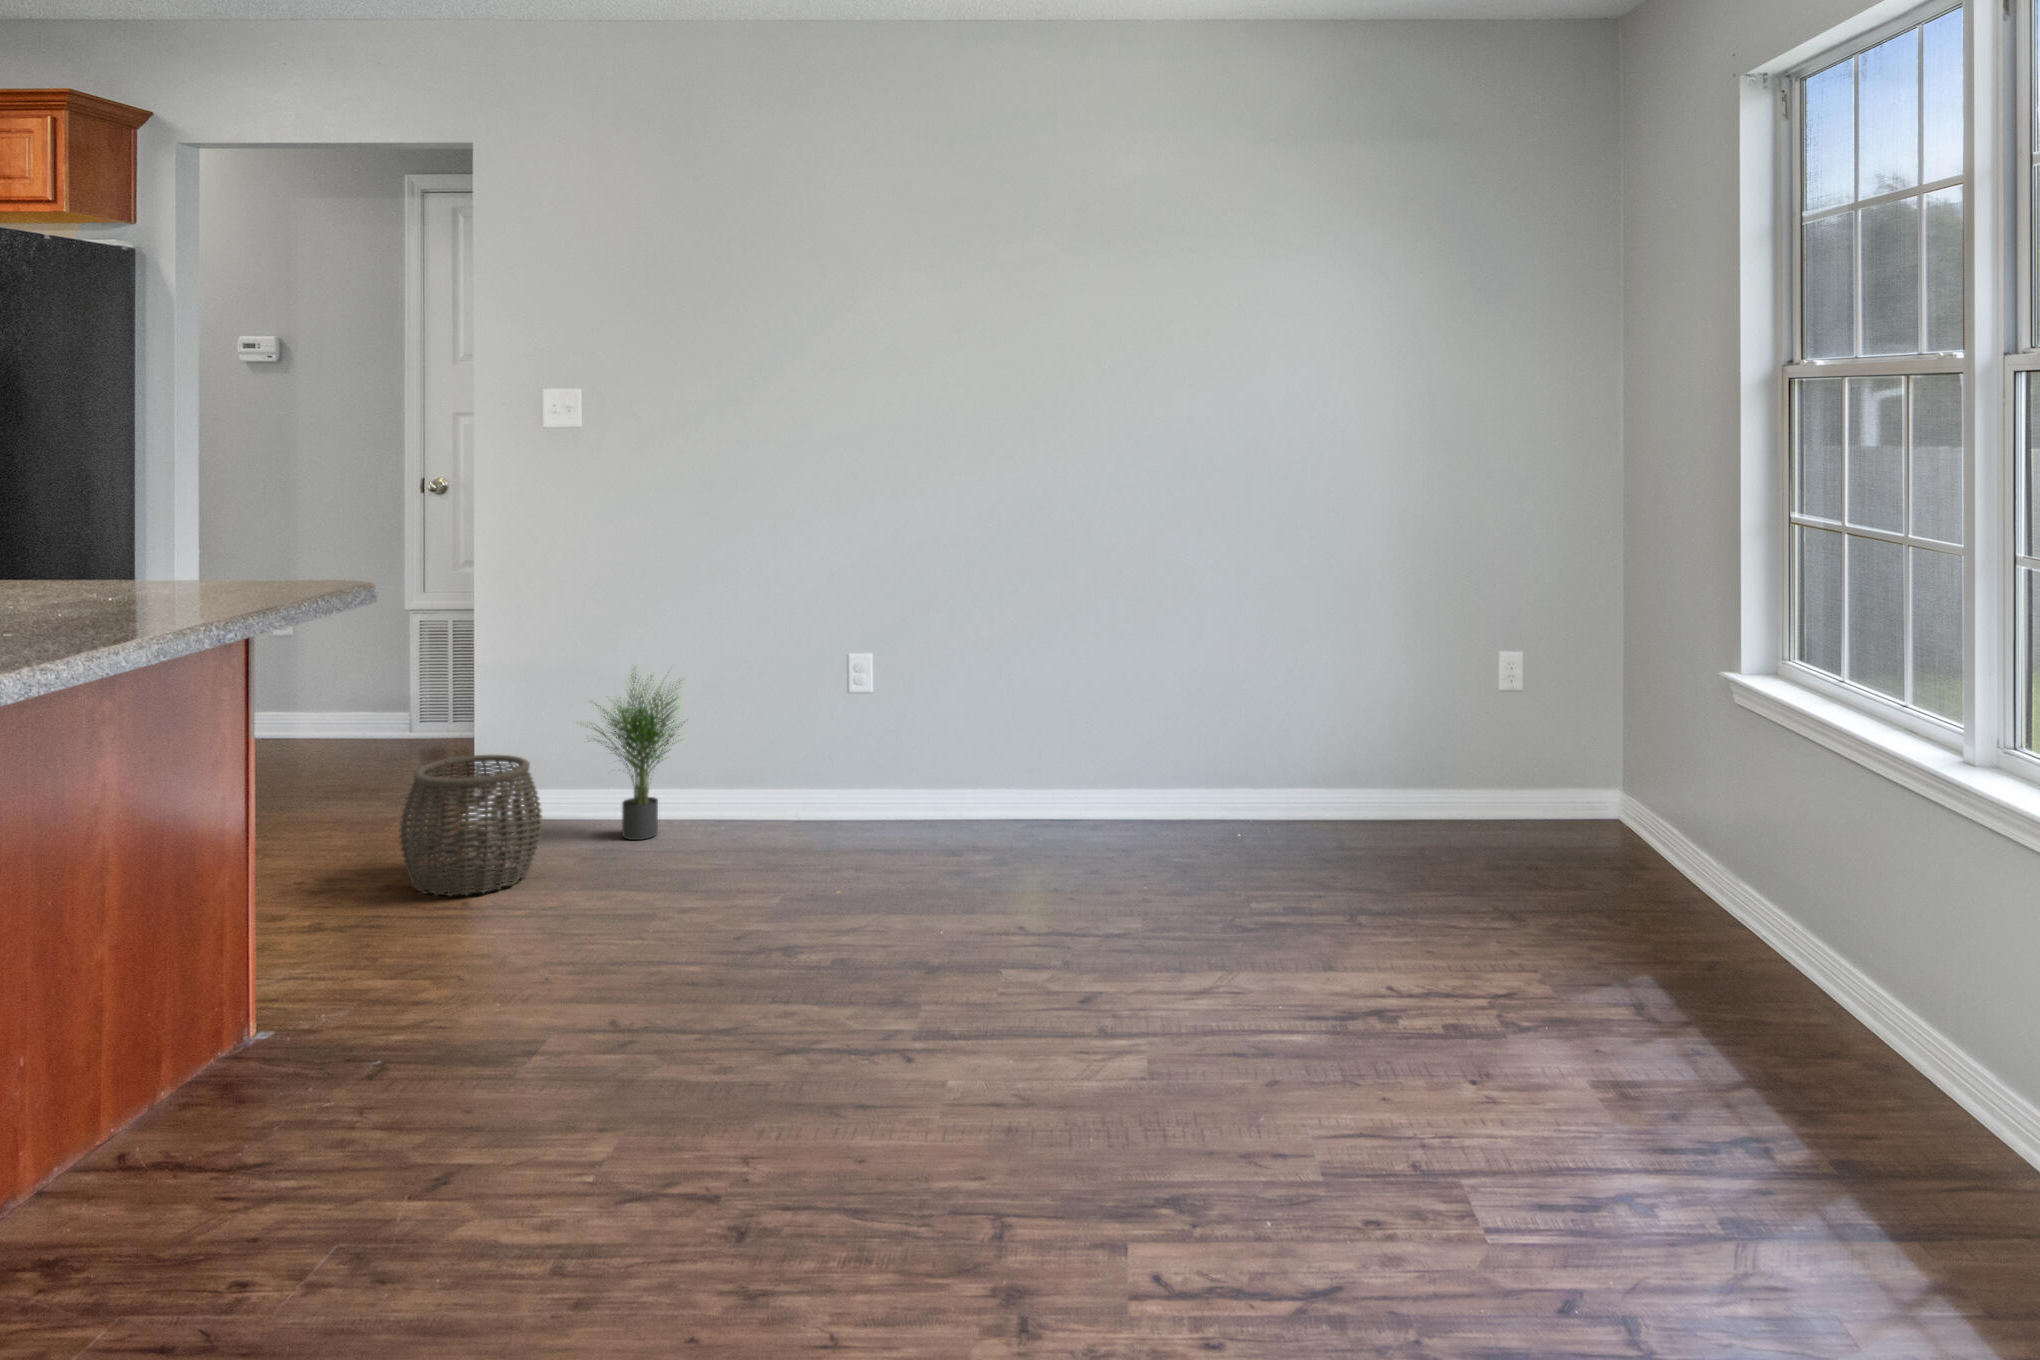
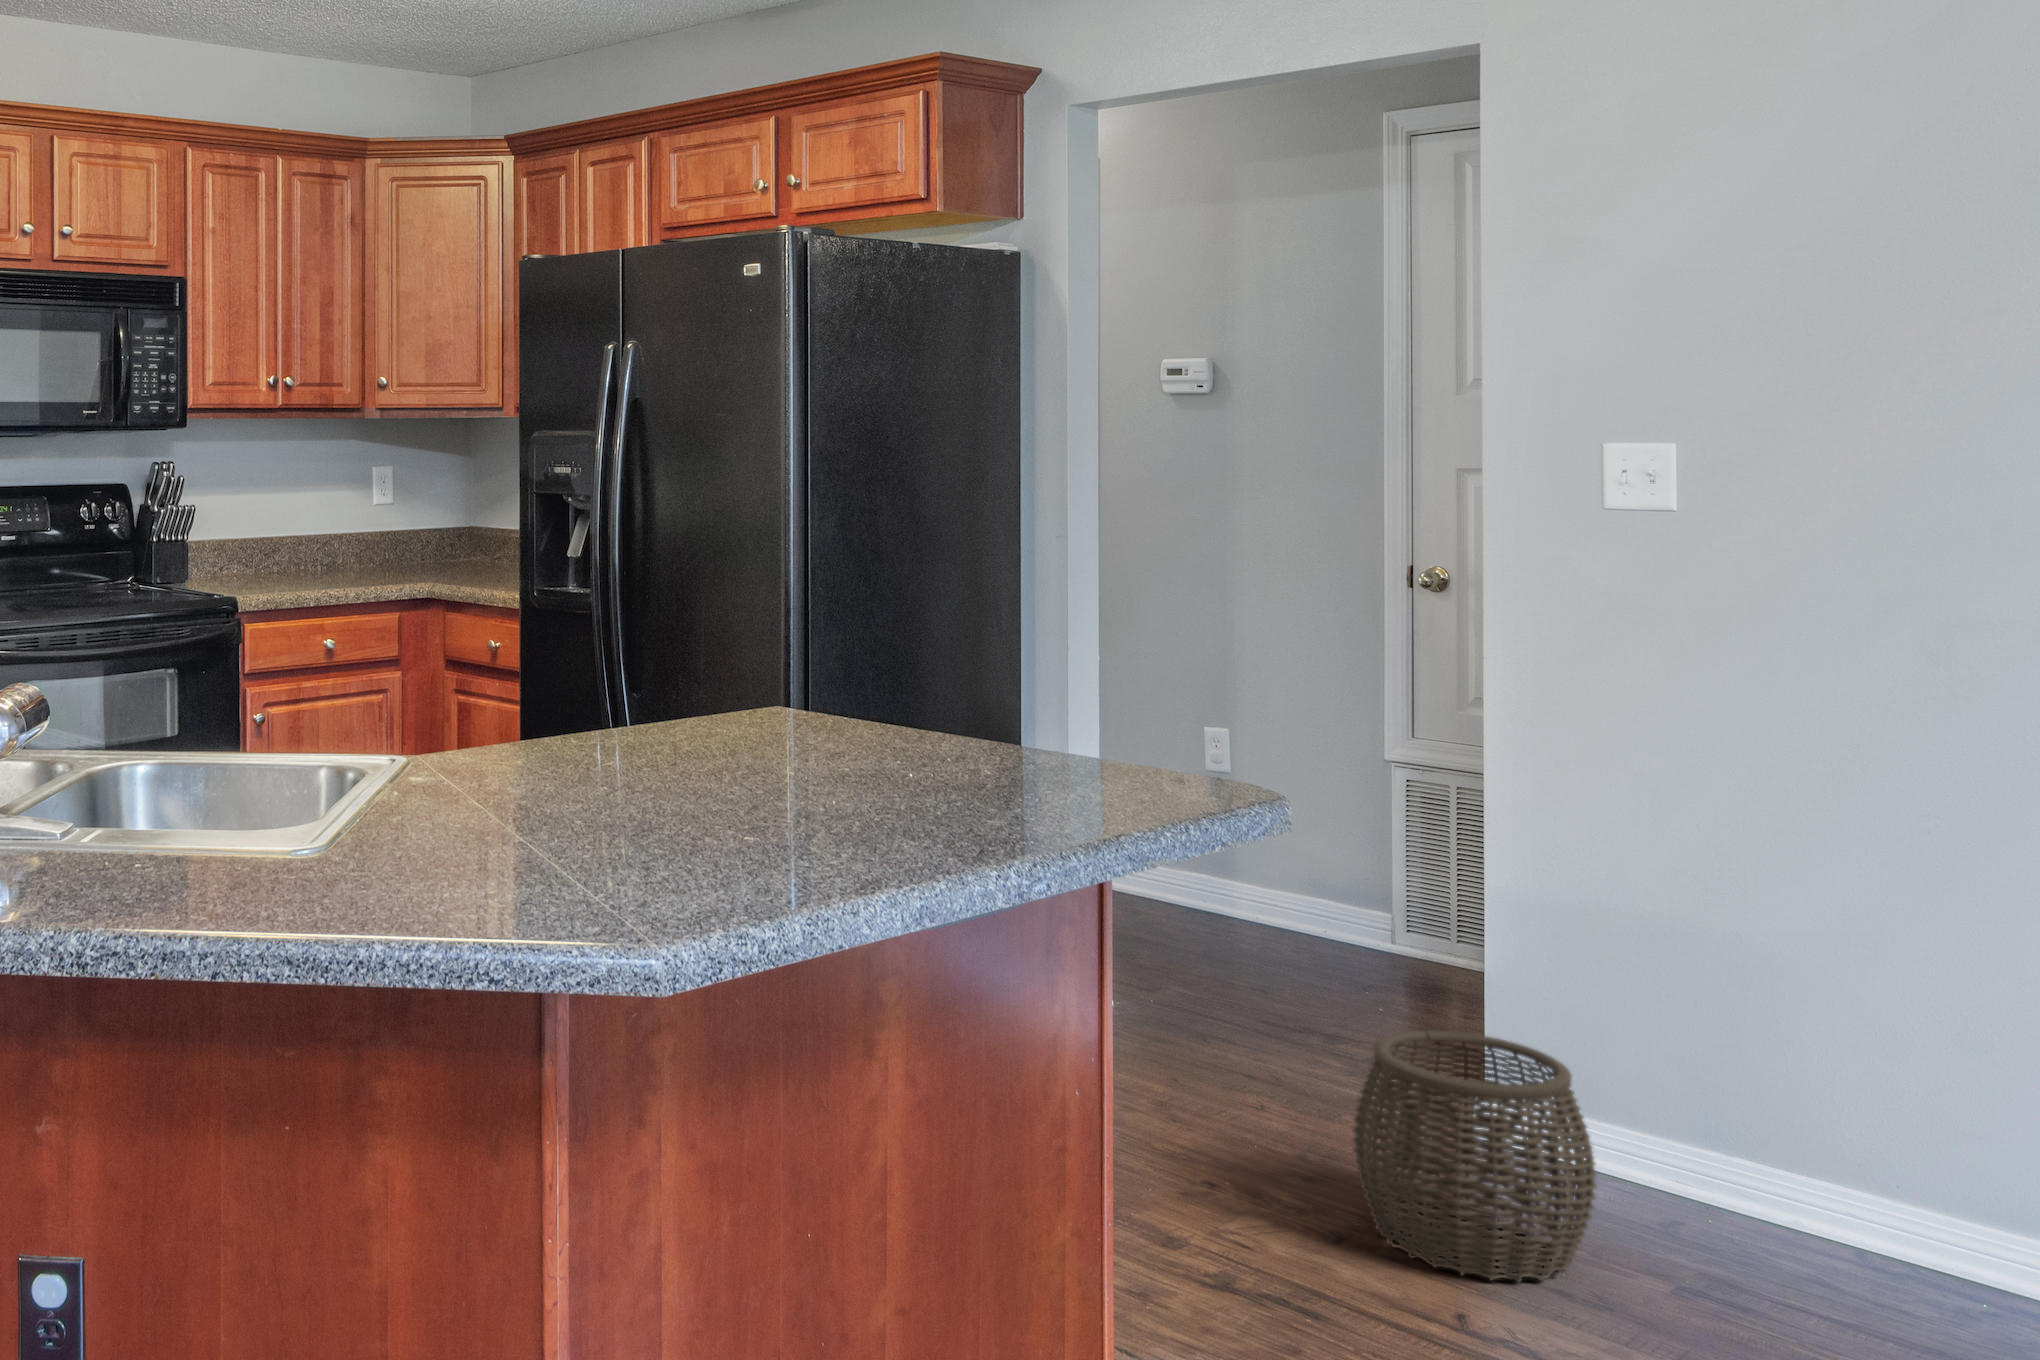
potted plant: present [589,672,686,840] -> none [1647,926,1903,1256]

